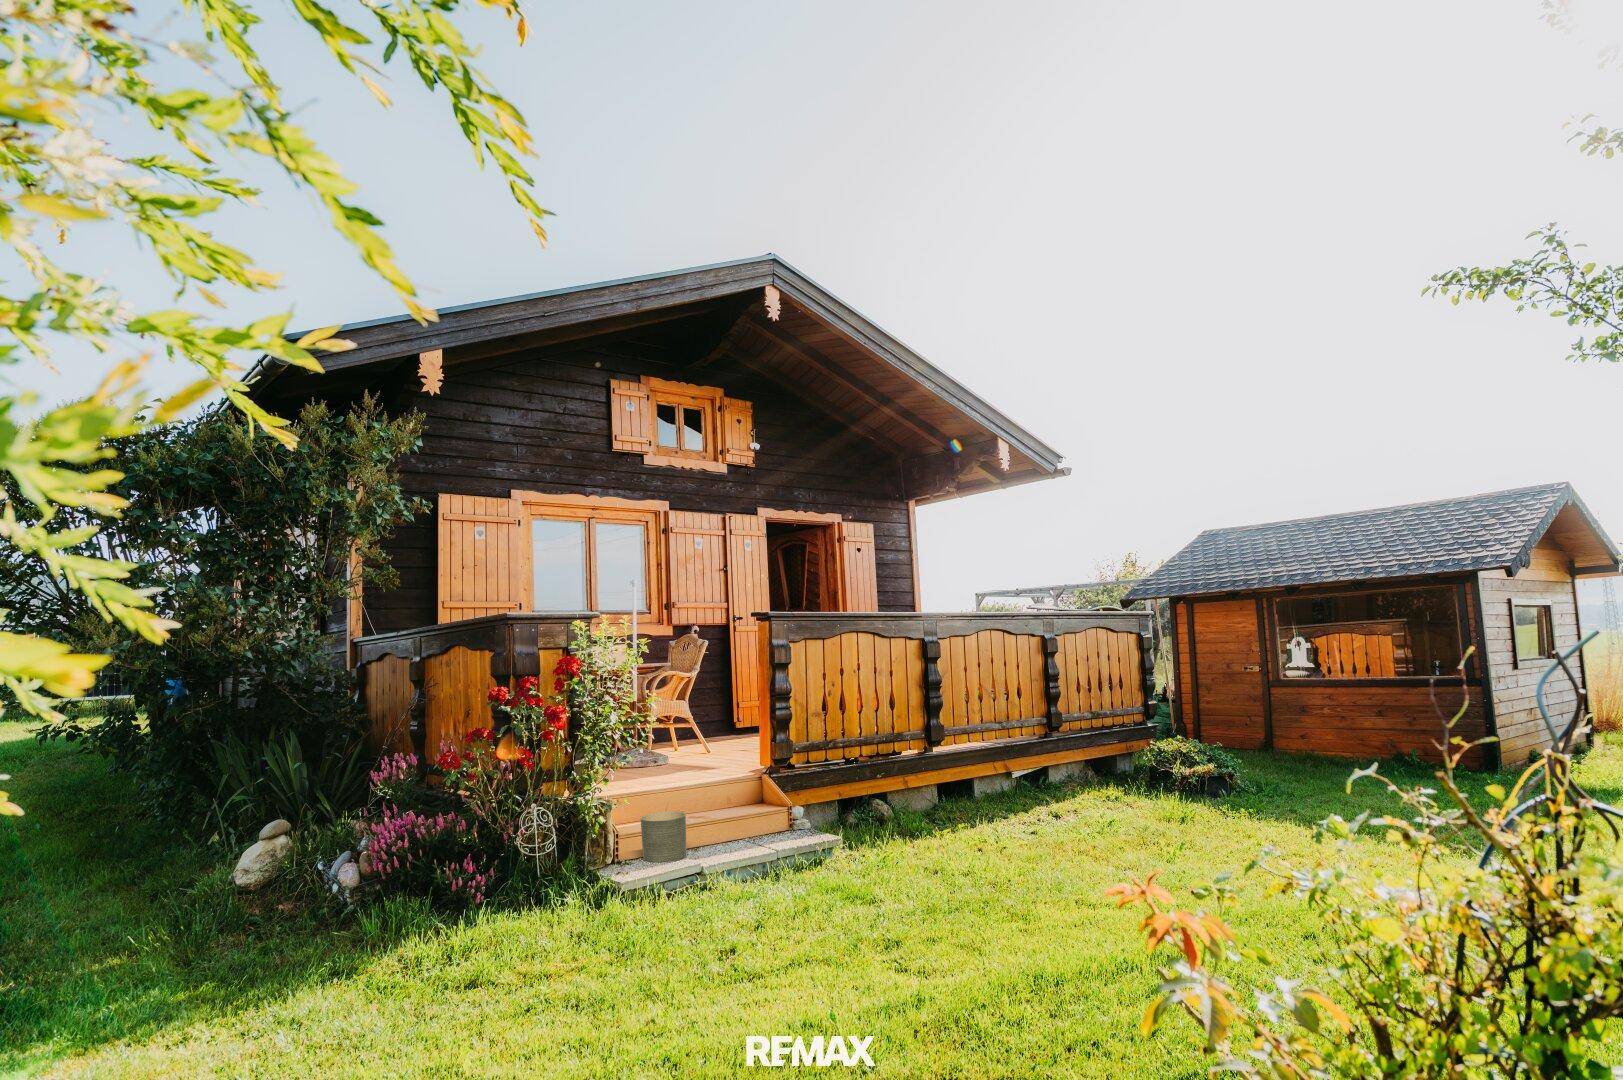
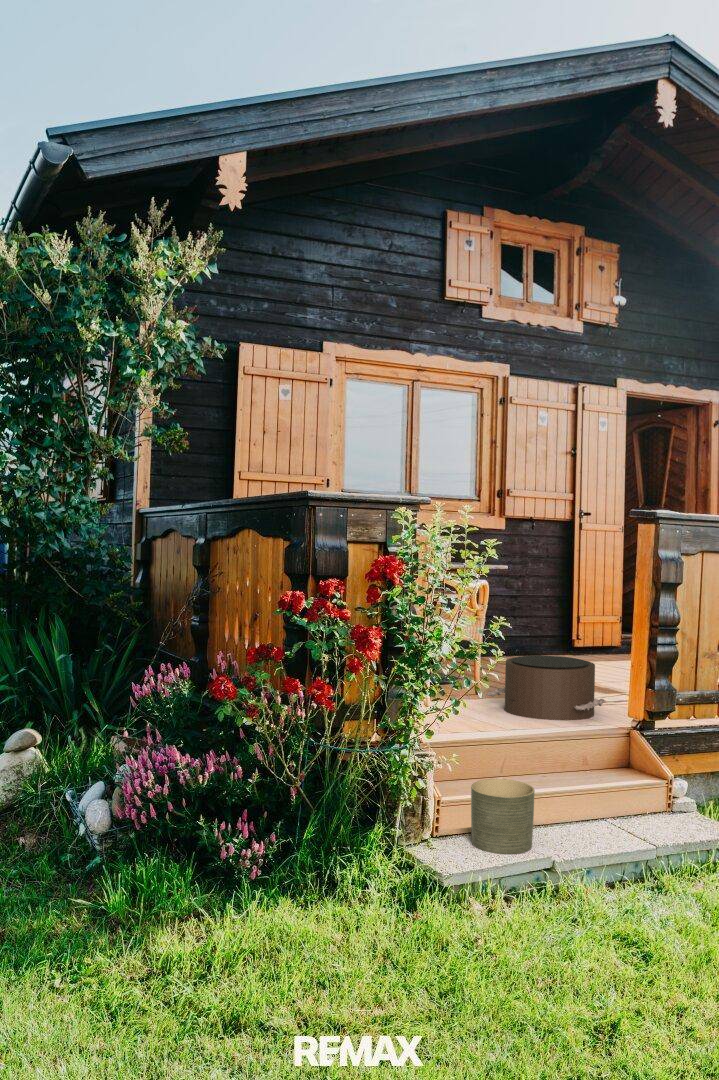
pouf: none [656,725,745,773] -> present [486,656,605,720]

